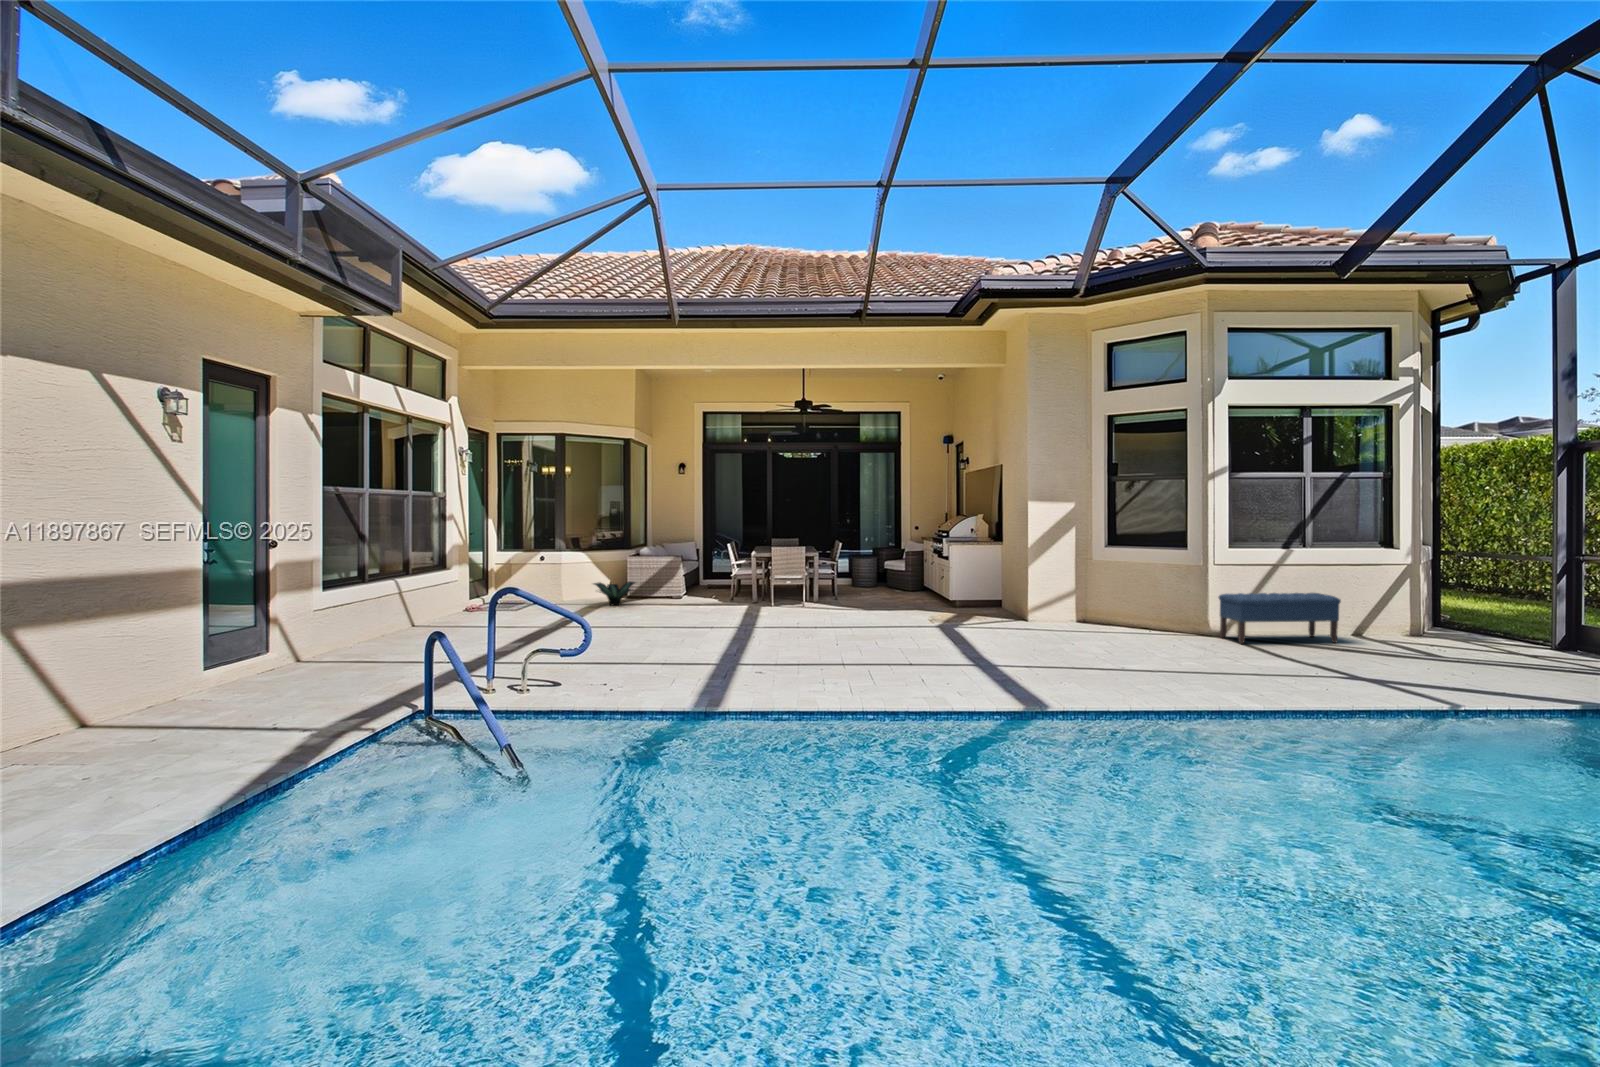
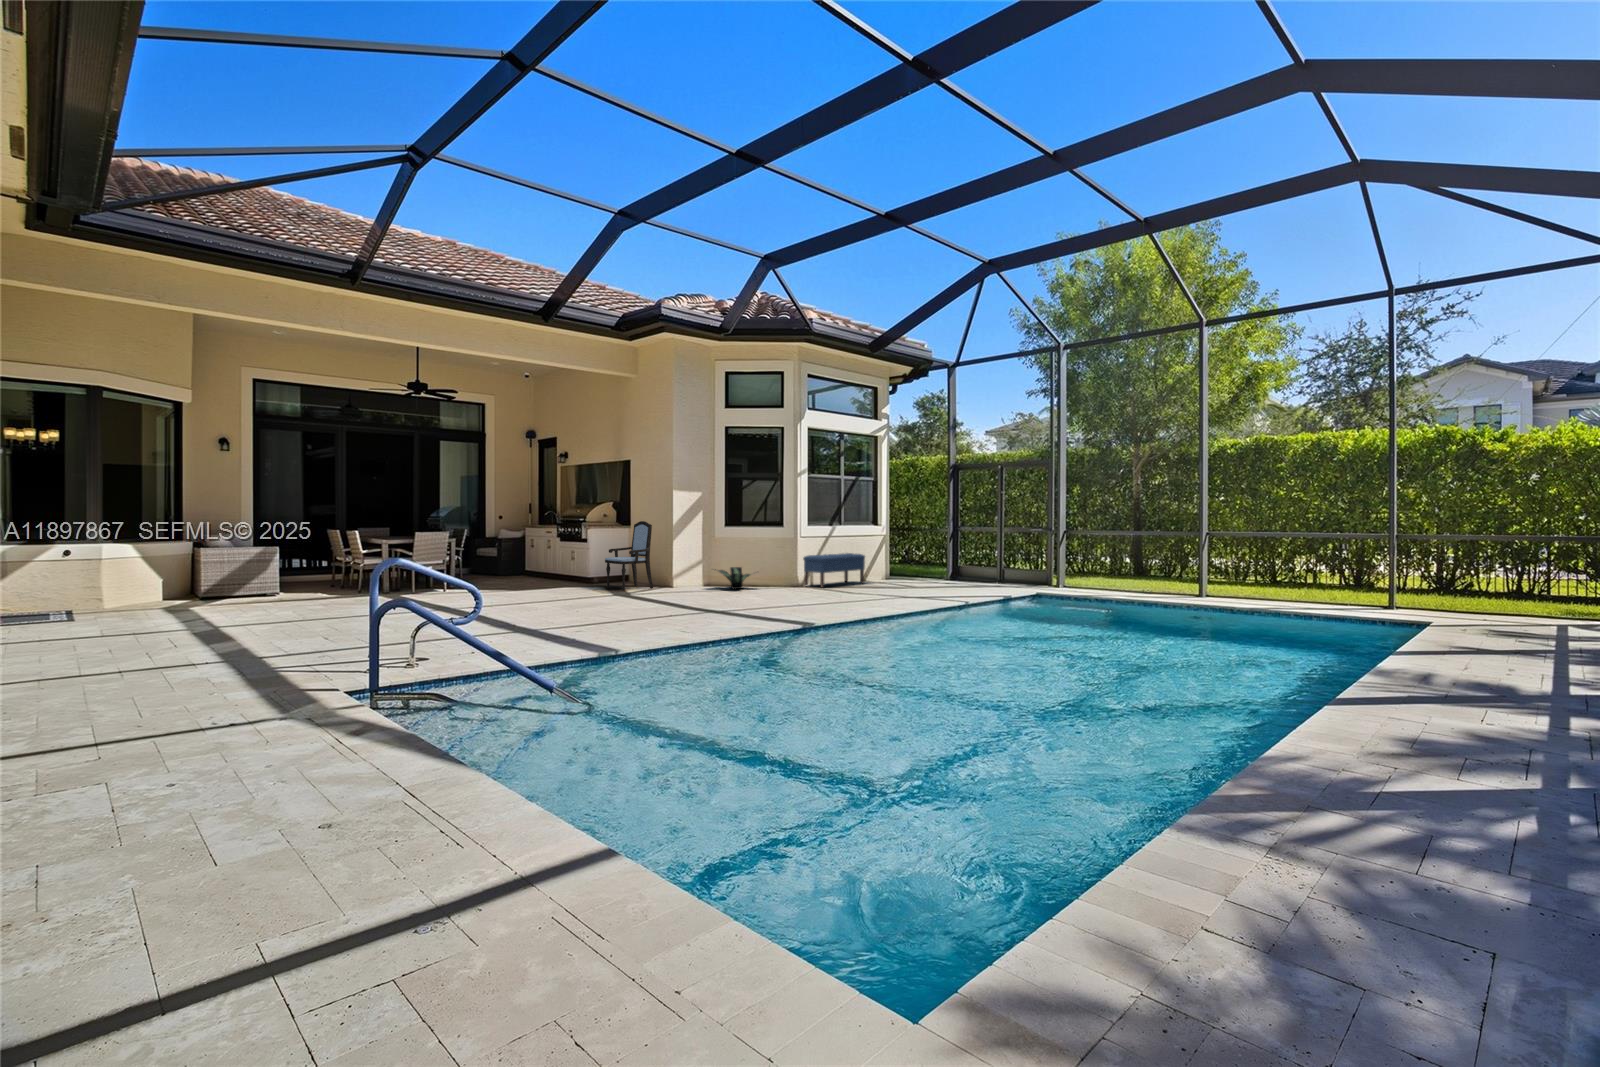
armchair: none [959,538,1010,620] -> present [605,521,653,590]
potted plant: present [594,582,635,605] -> present [715,567,750,589]

